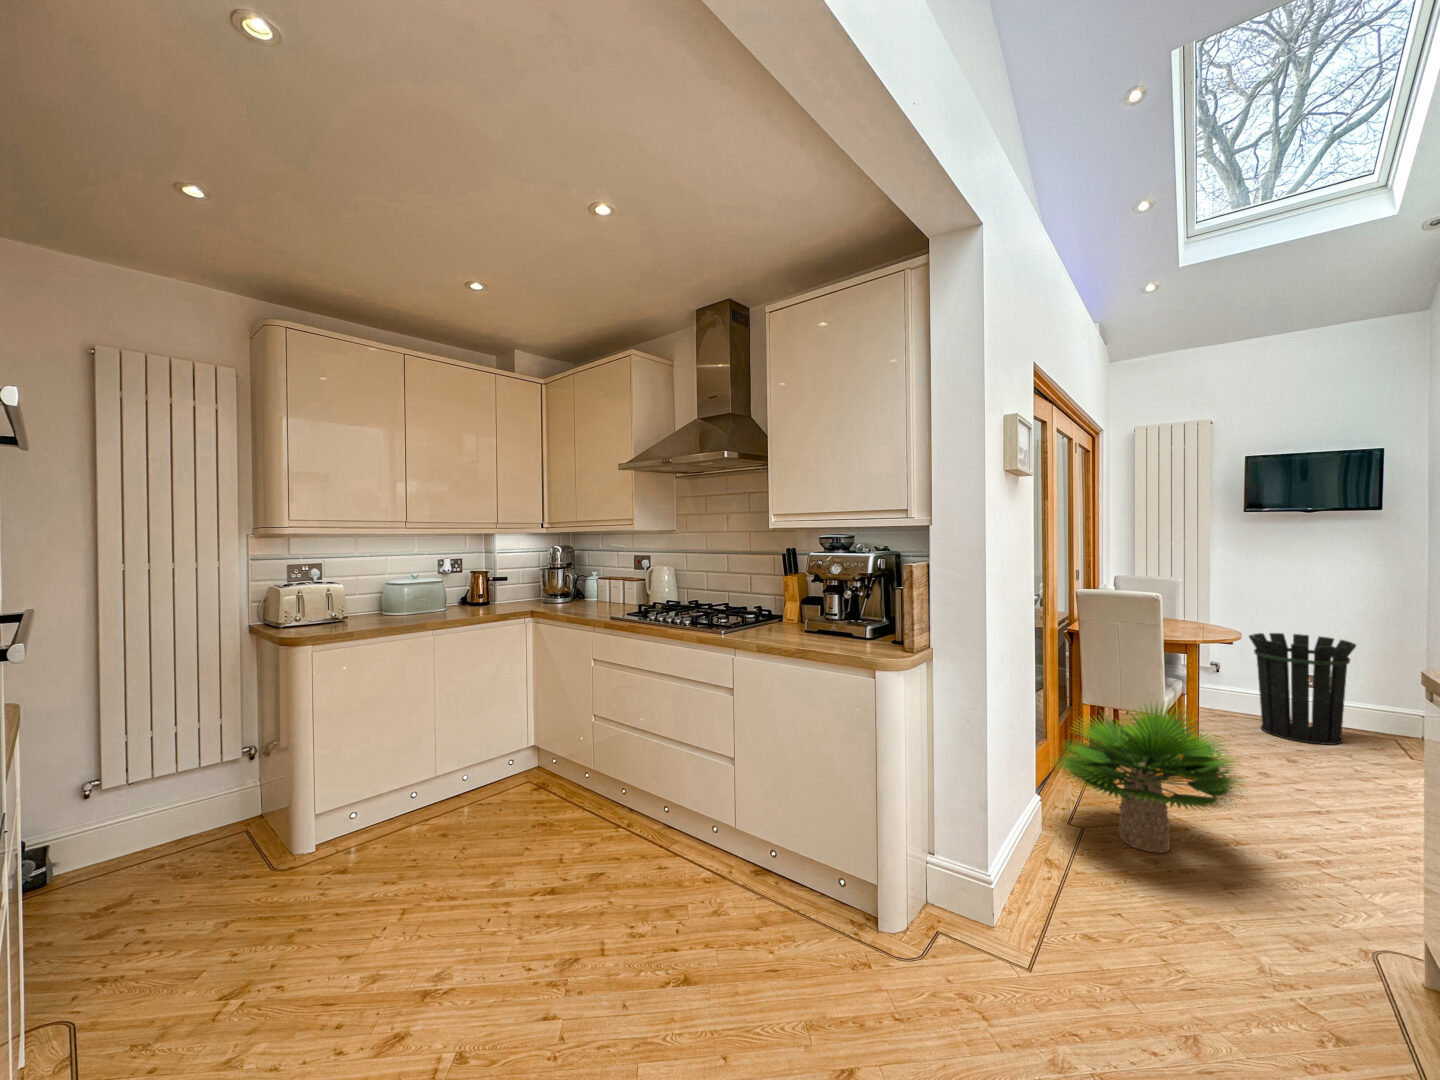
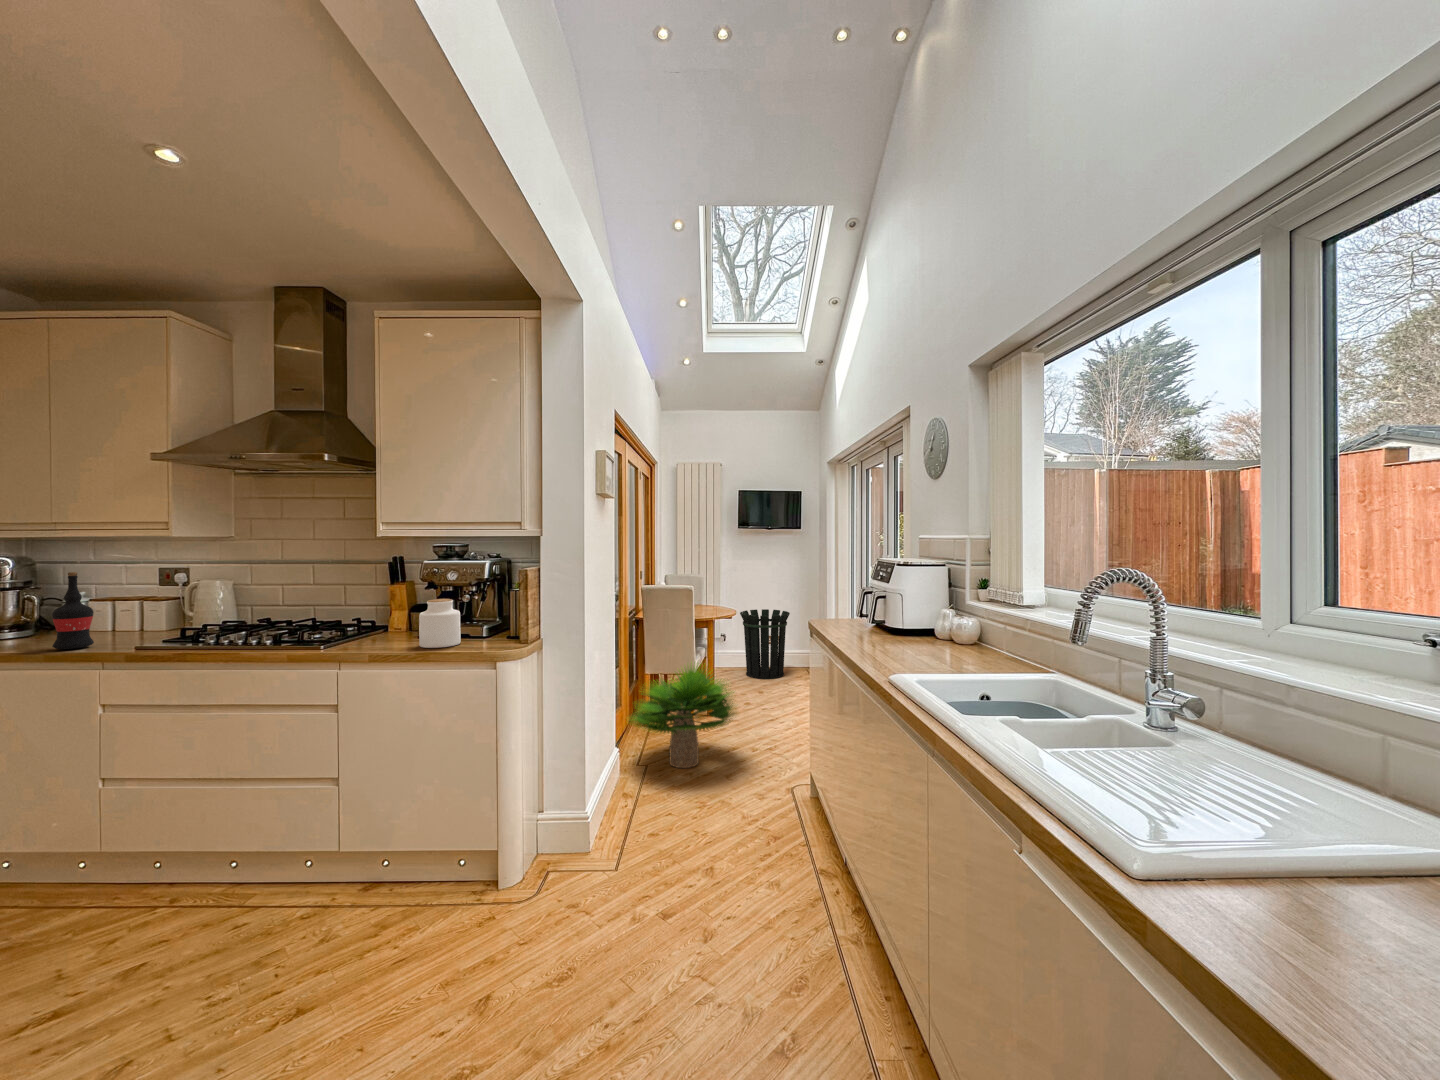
wine bottle: none [569,557,590,614] -> present [52,572,94,649]
jar: none [801,594,841,646] -> present [419,599,461,648]

